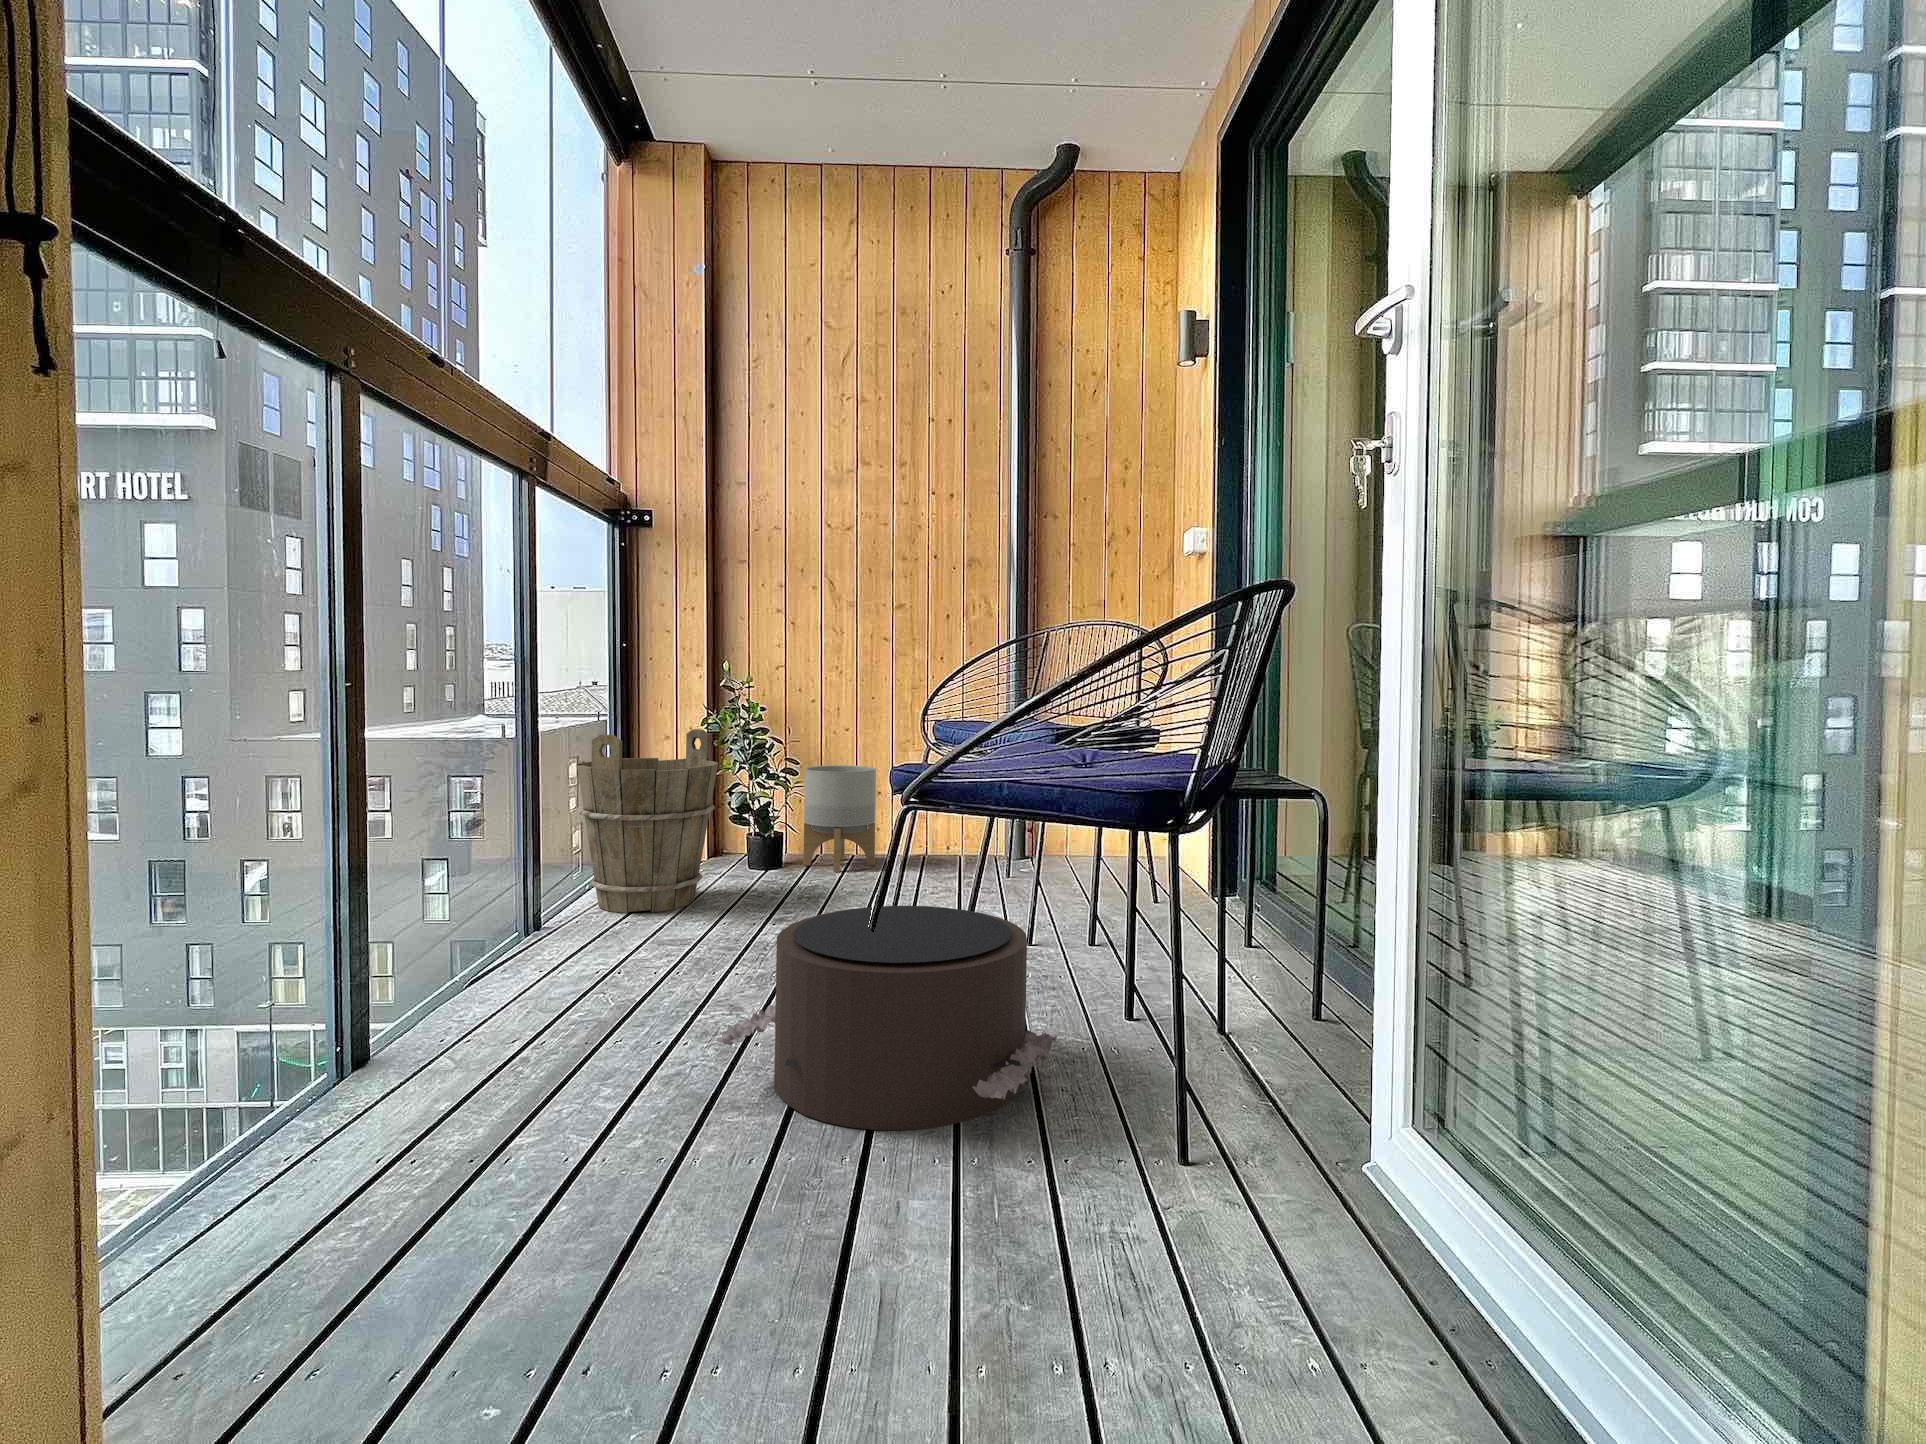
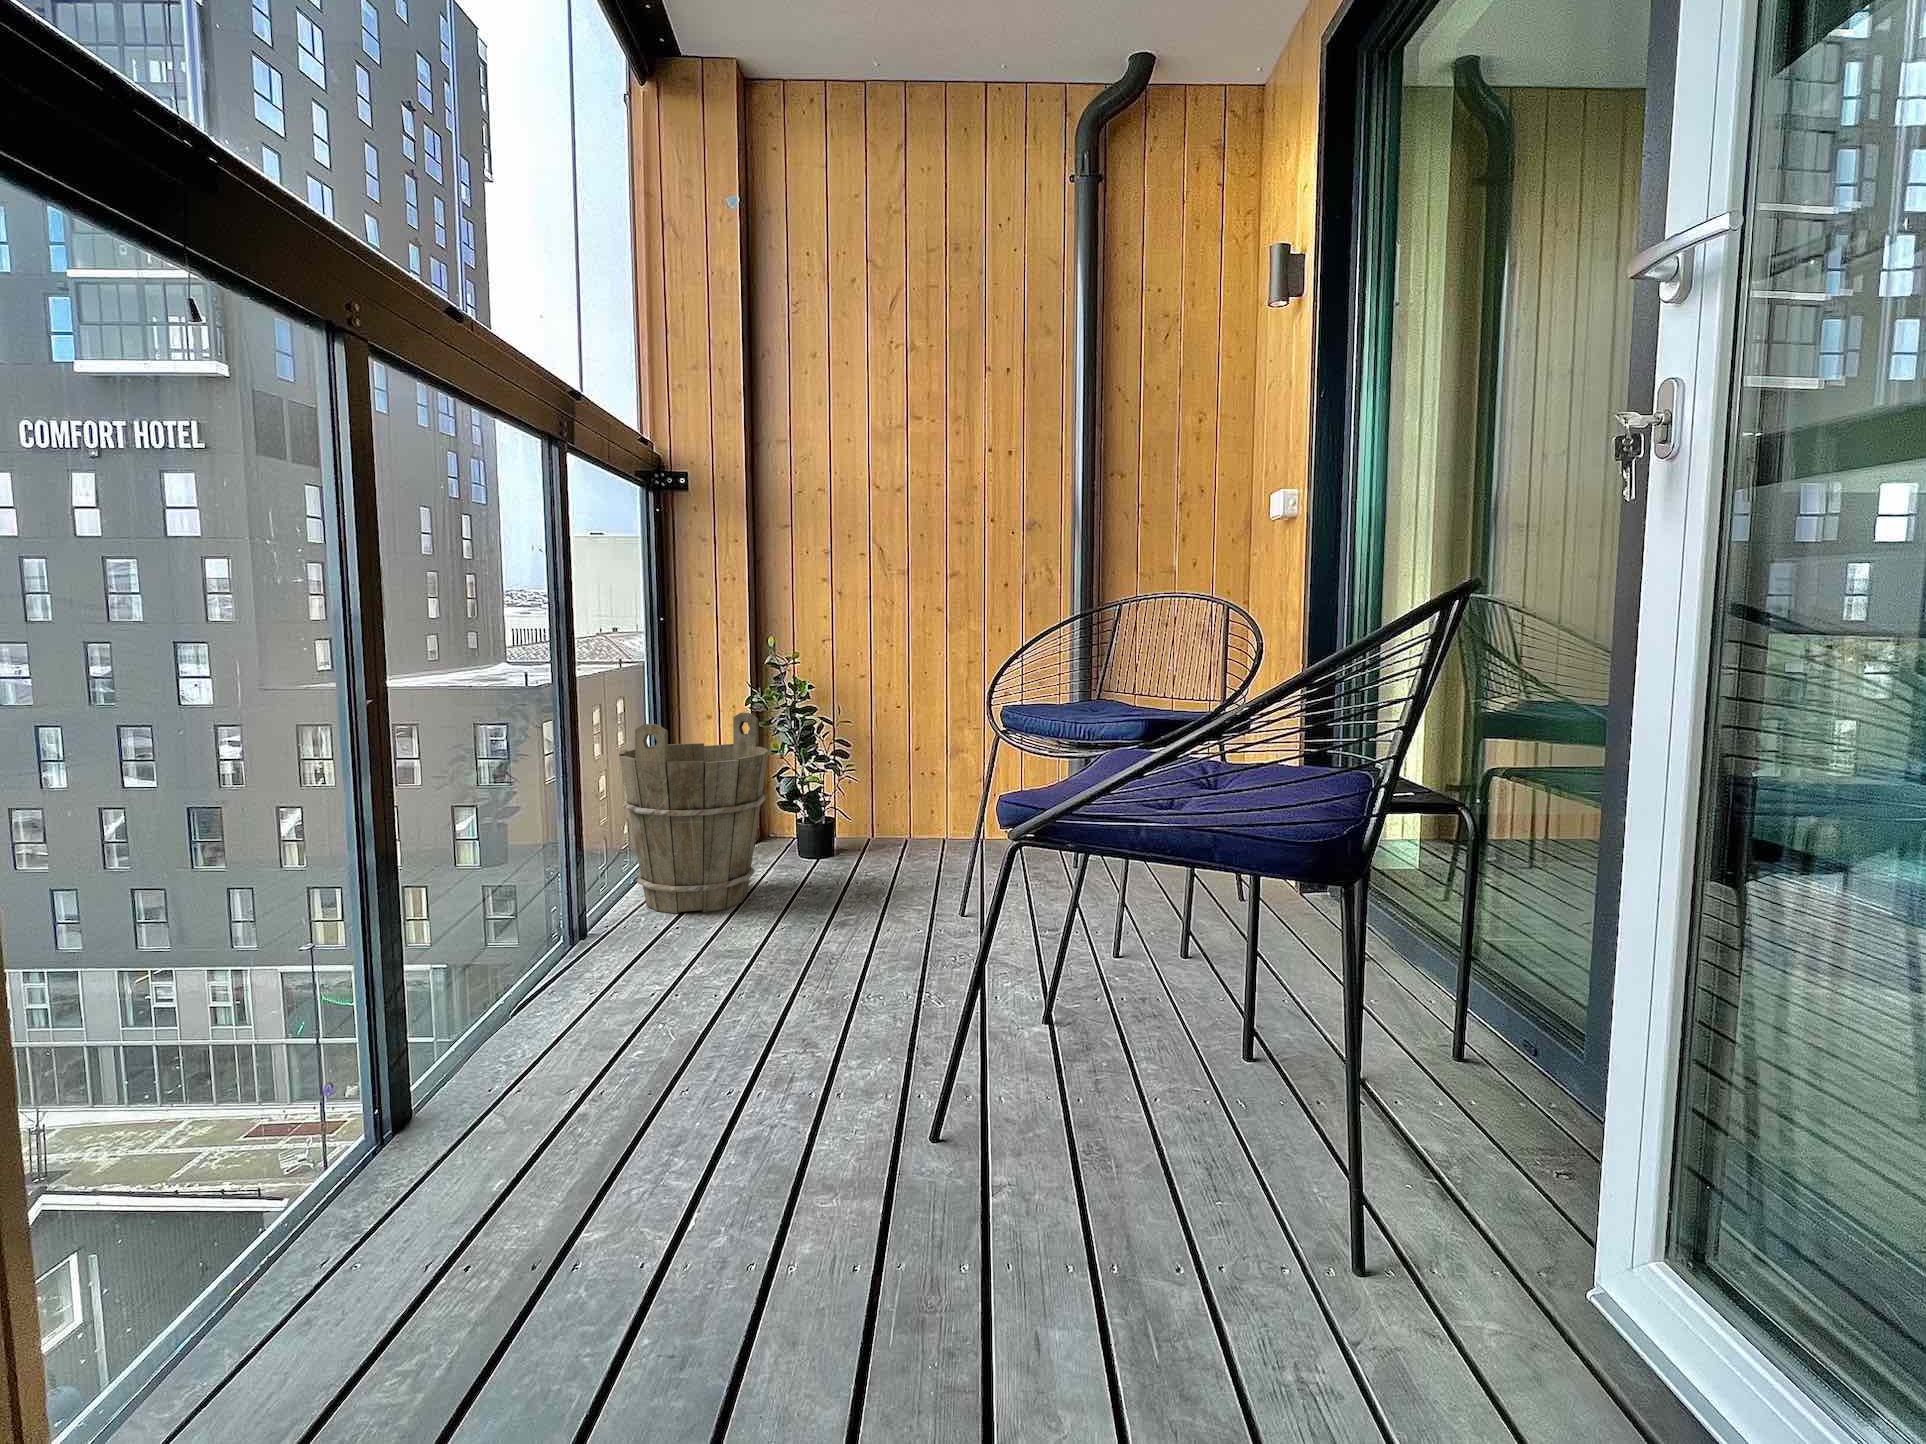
planter: present [803,765,876,872] -> none [856,744,932,859]
pouf: present [716,906,1057,1130] -> none [797,938,1187,1224]

